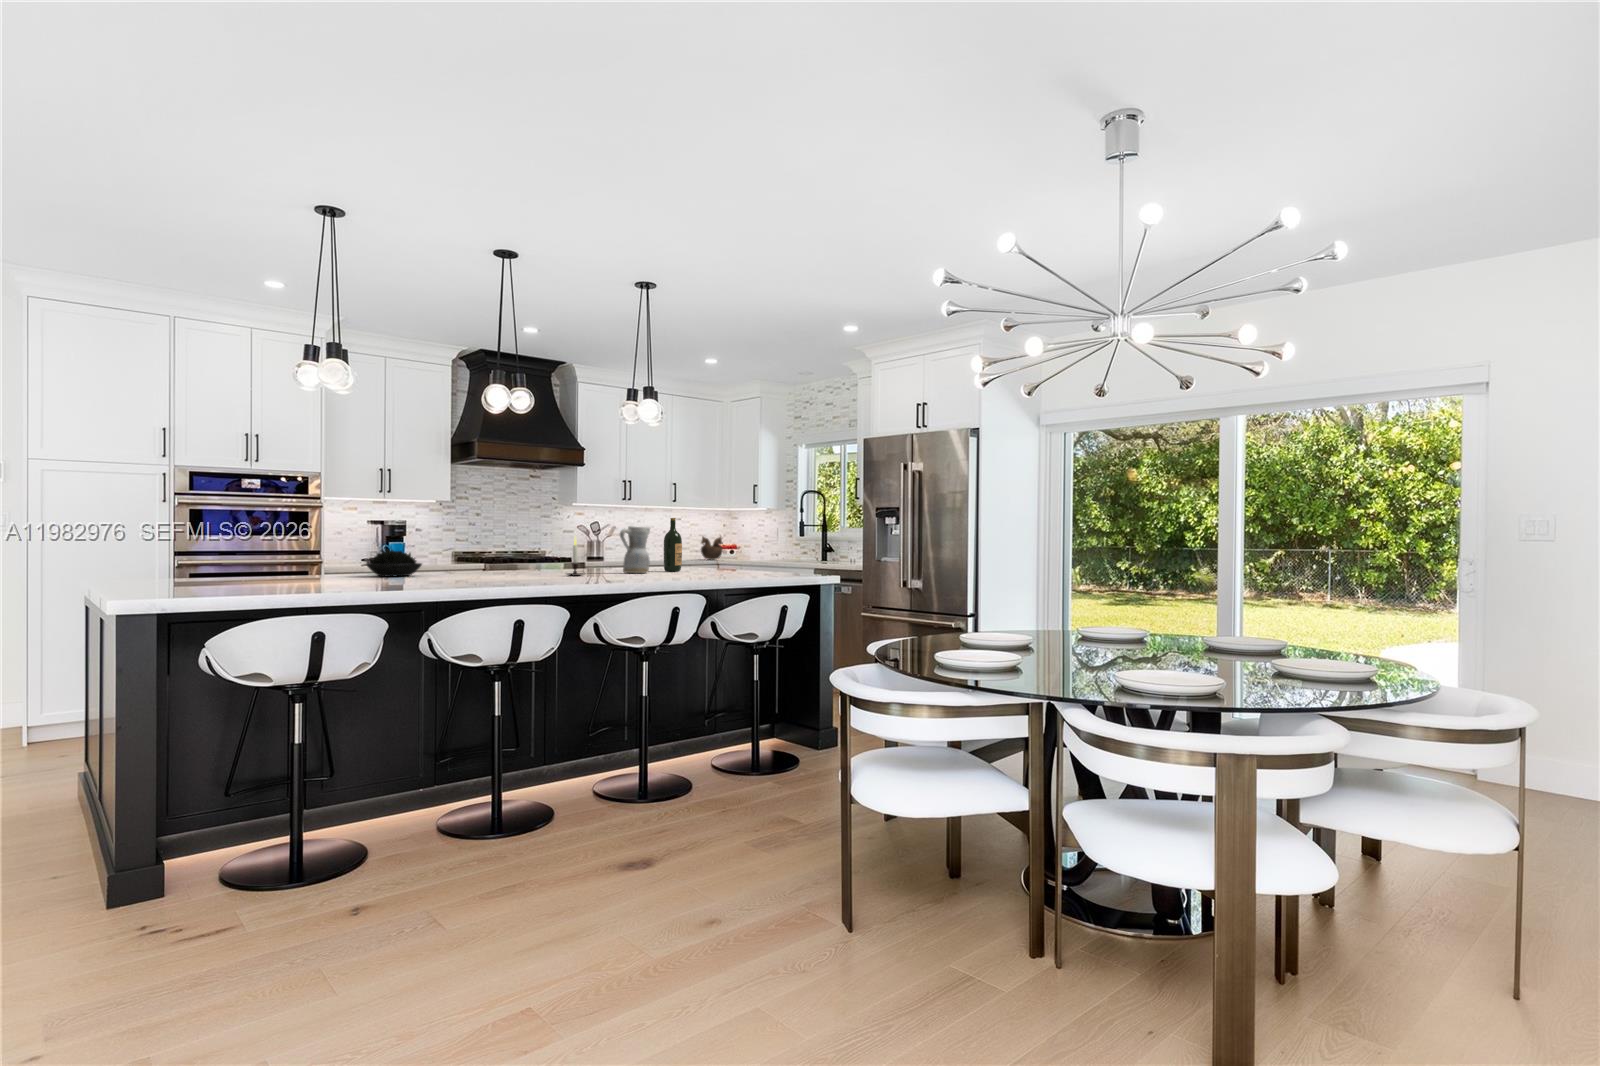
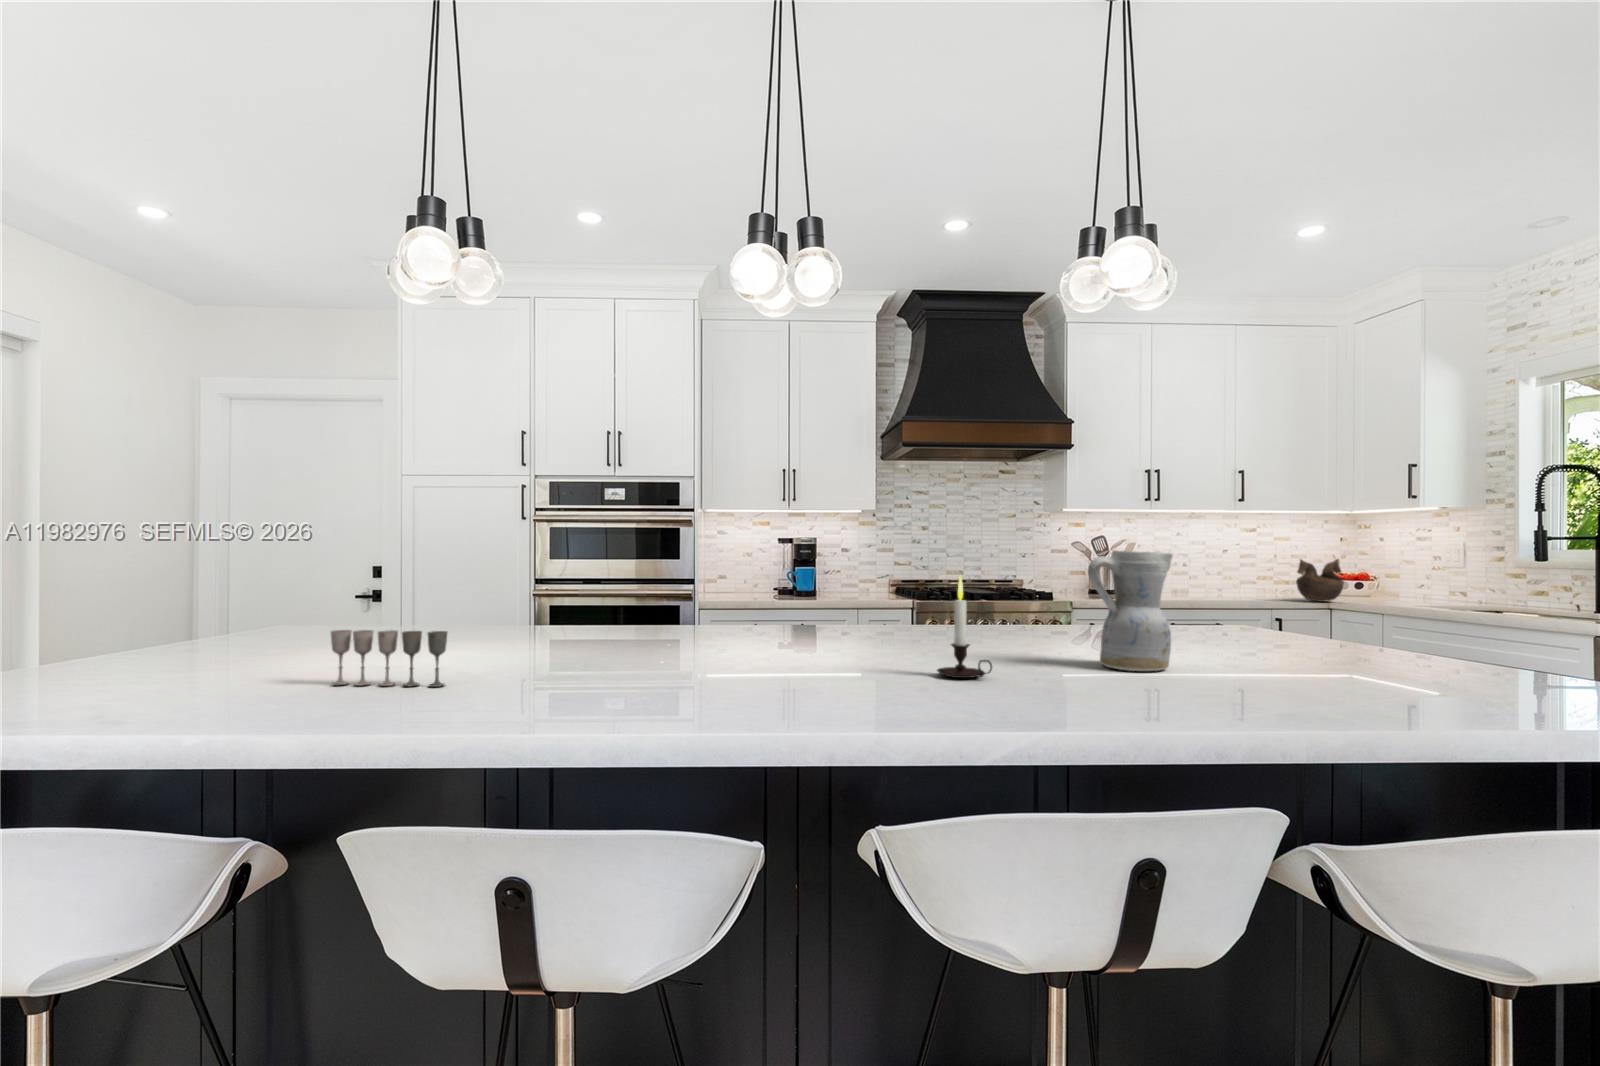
wine bottle: present [664,518,682,572] -> none [1213,528,1265,664]
succulent plant: present [366,549,422,576] -> none [579,596,681,652]
wine glass: none [306,558,367,583] -> present [331,630,447,687]

